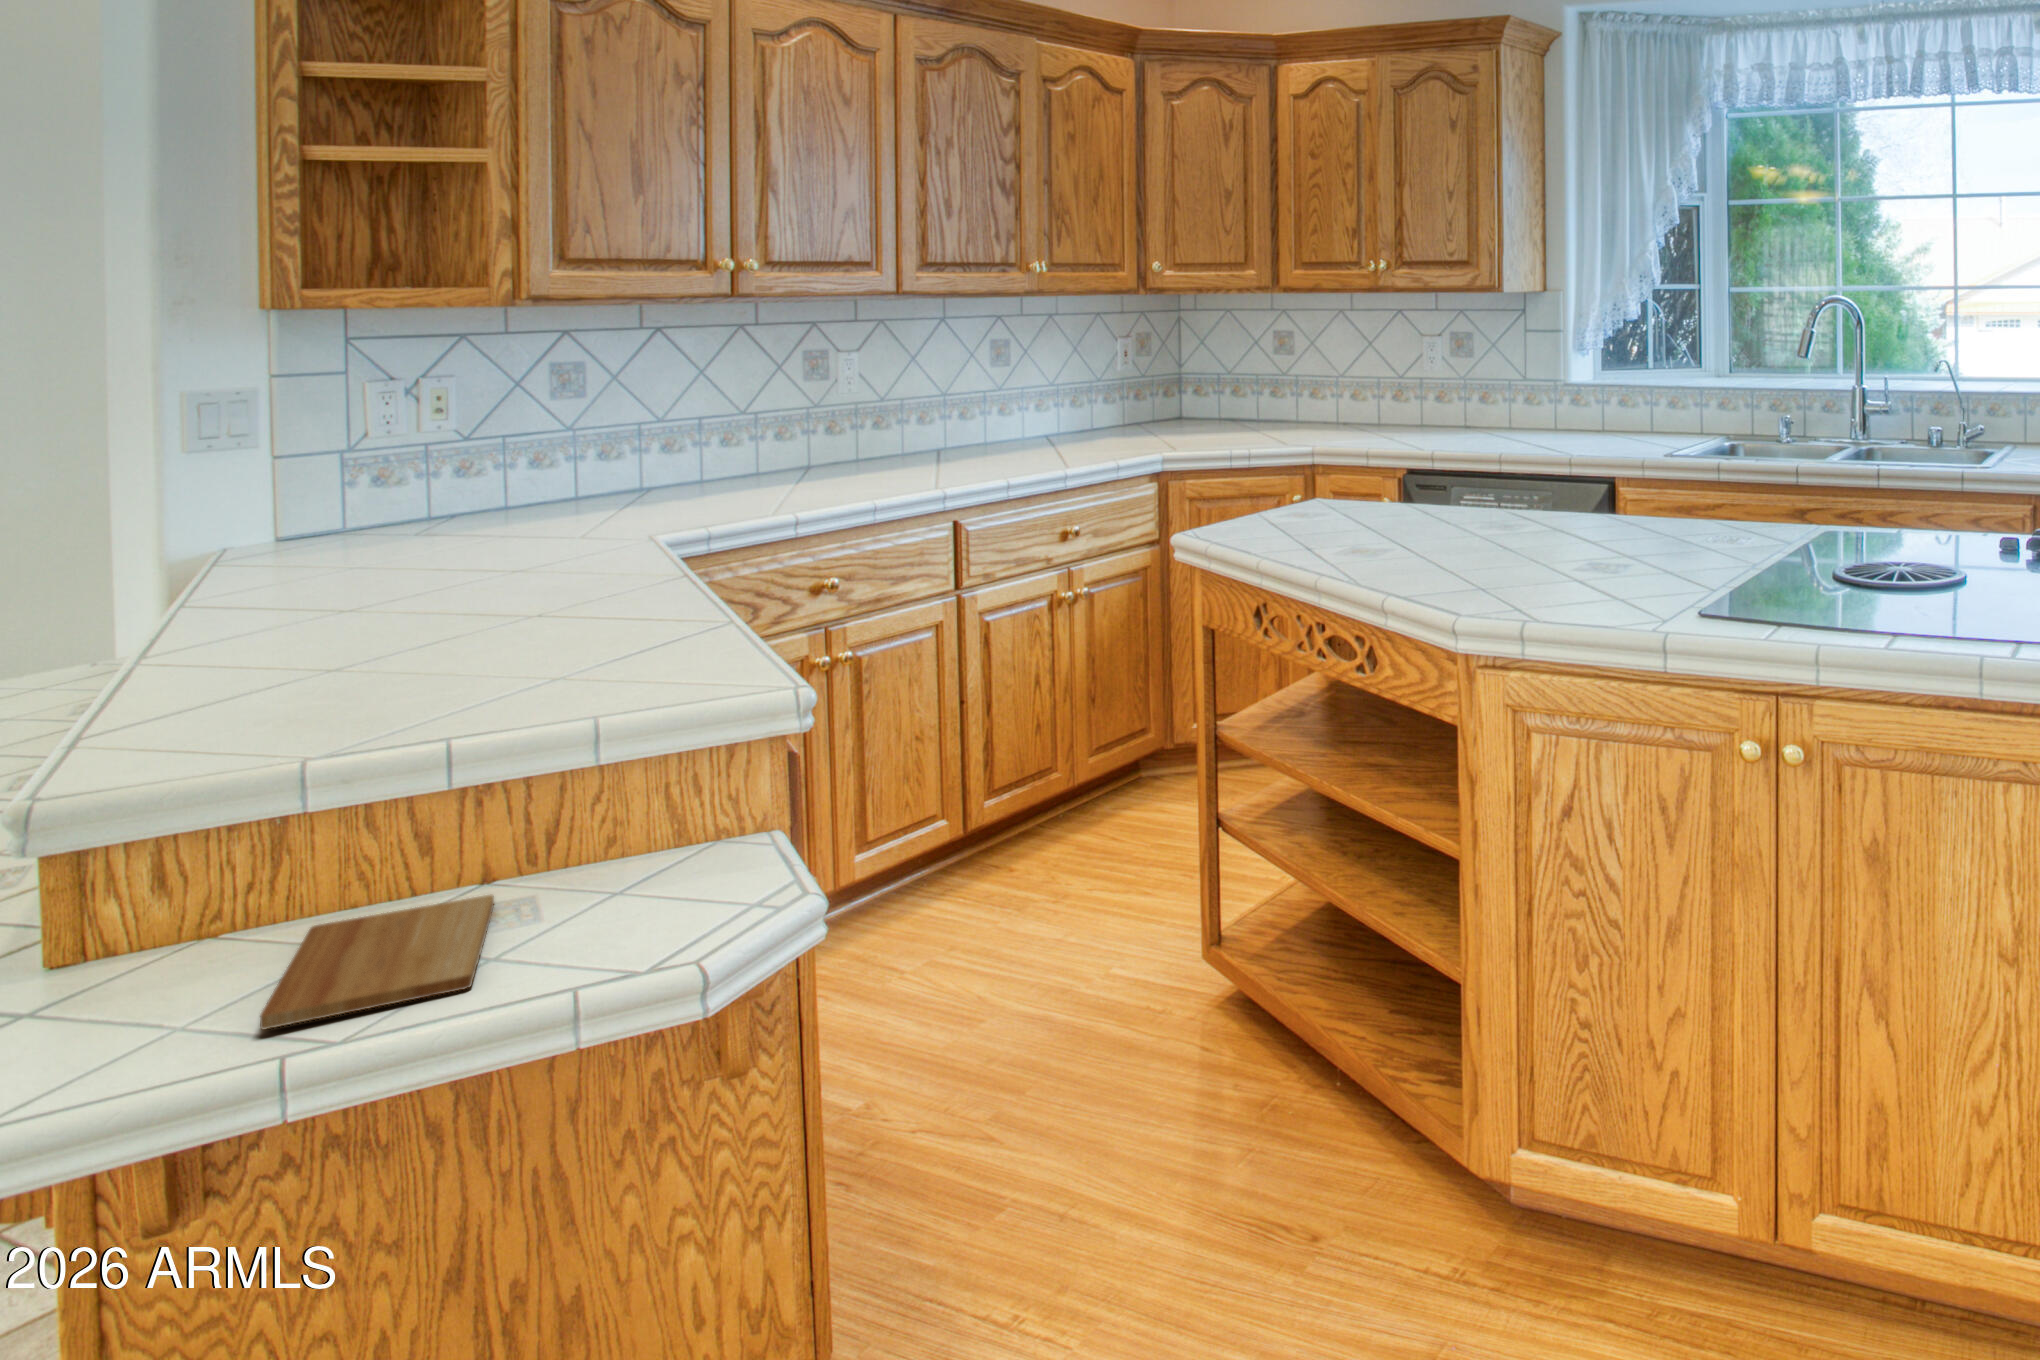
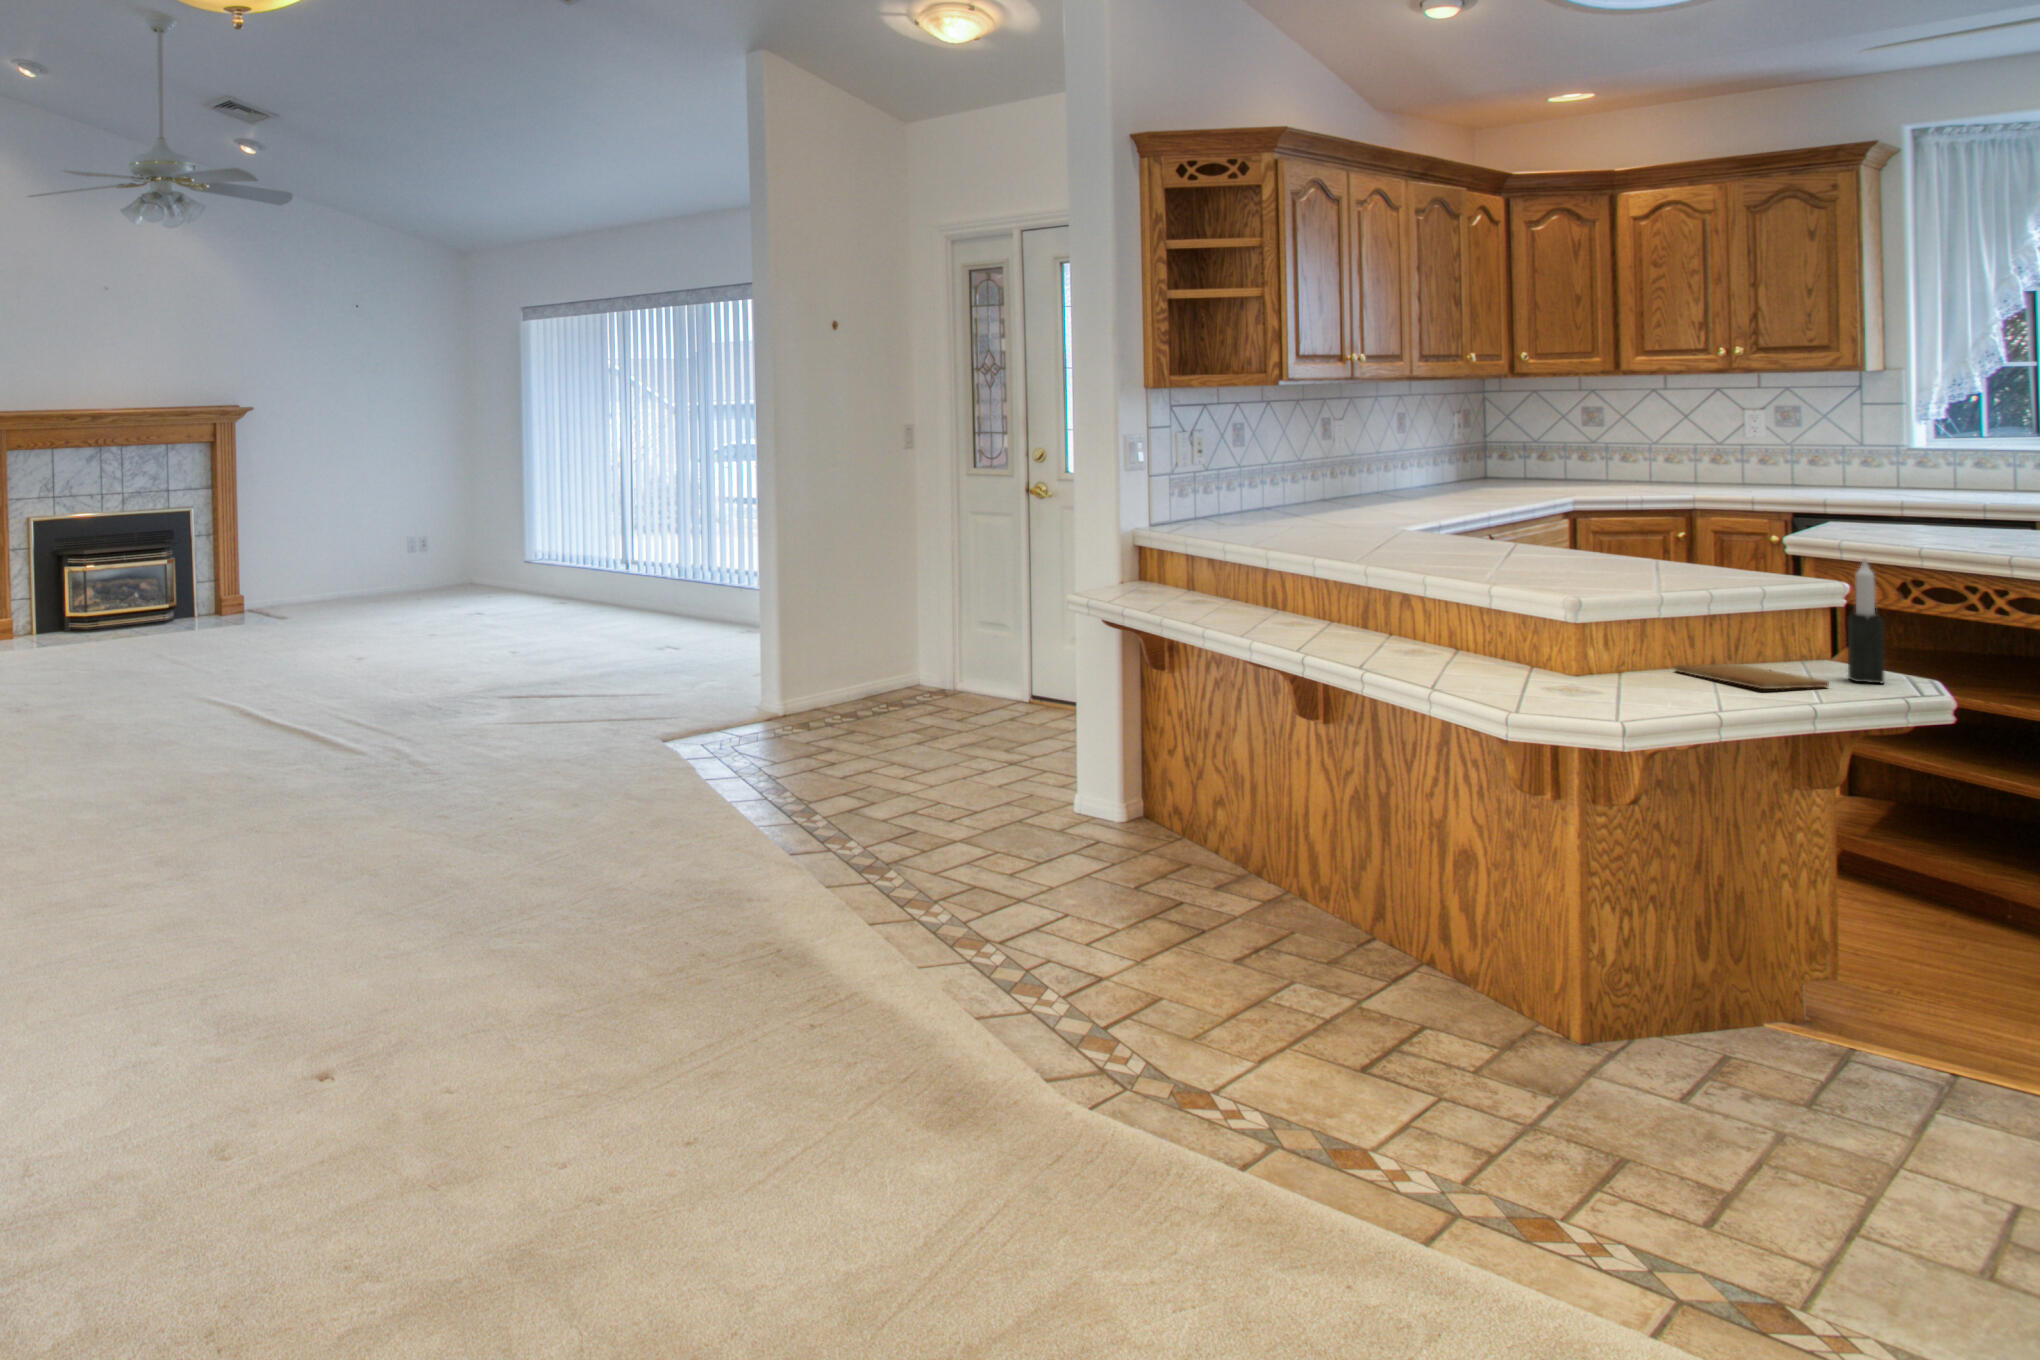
candle: none [577,684,656,953] -> present [1848,558,1884,683]

